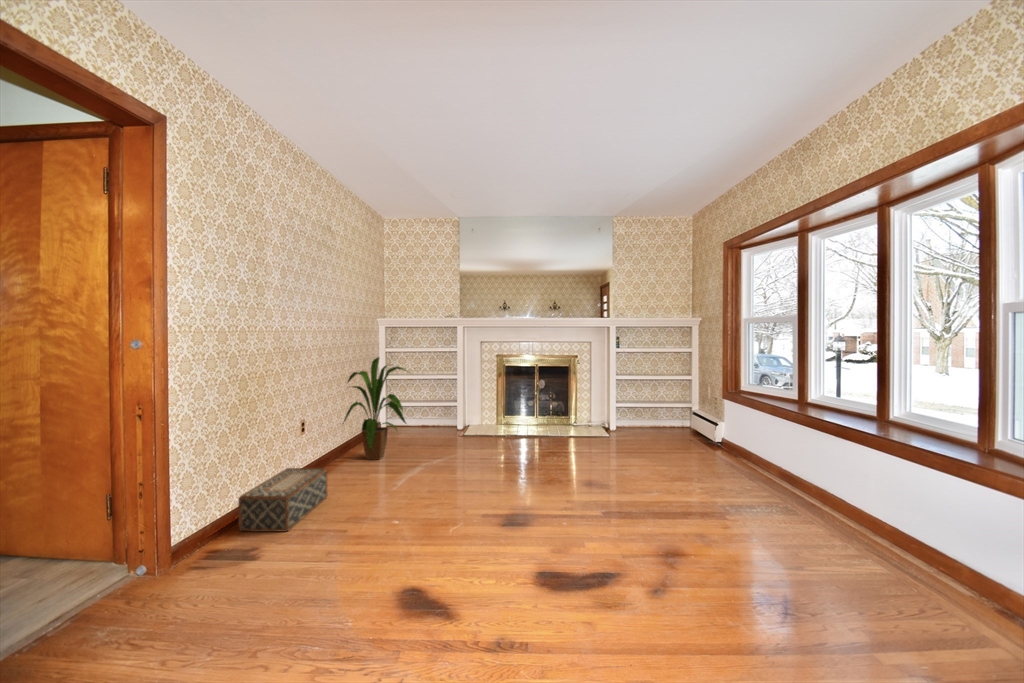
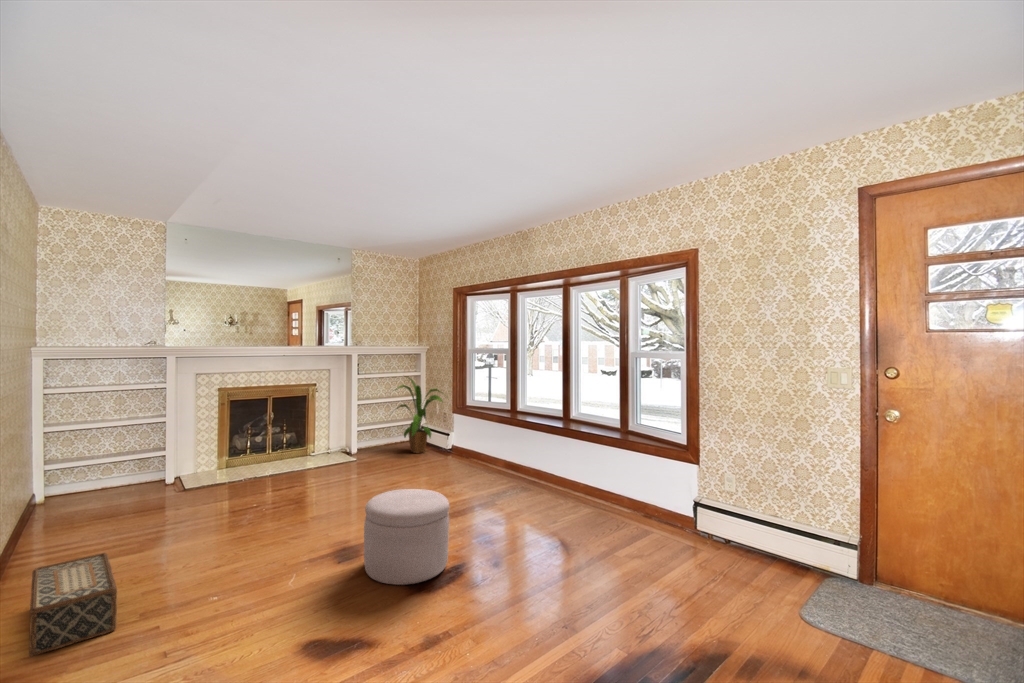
house plant: present [344,357,406,460] -> present [395,378,443,453]
ottoman: none [474,469,578,596] -> present [364,489,449,585]

